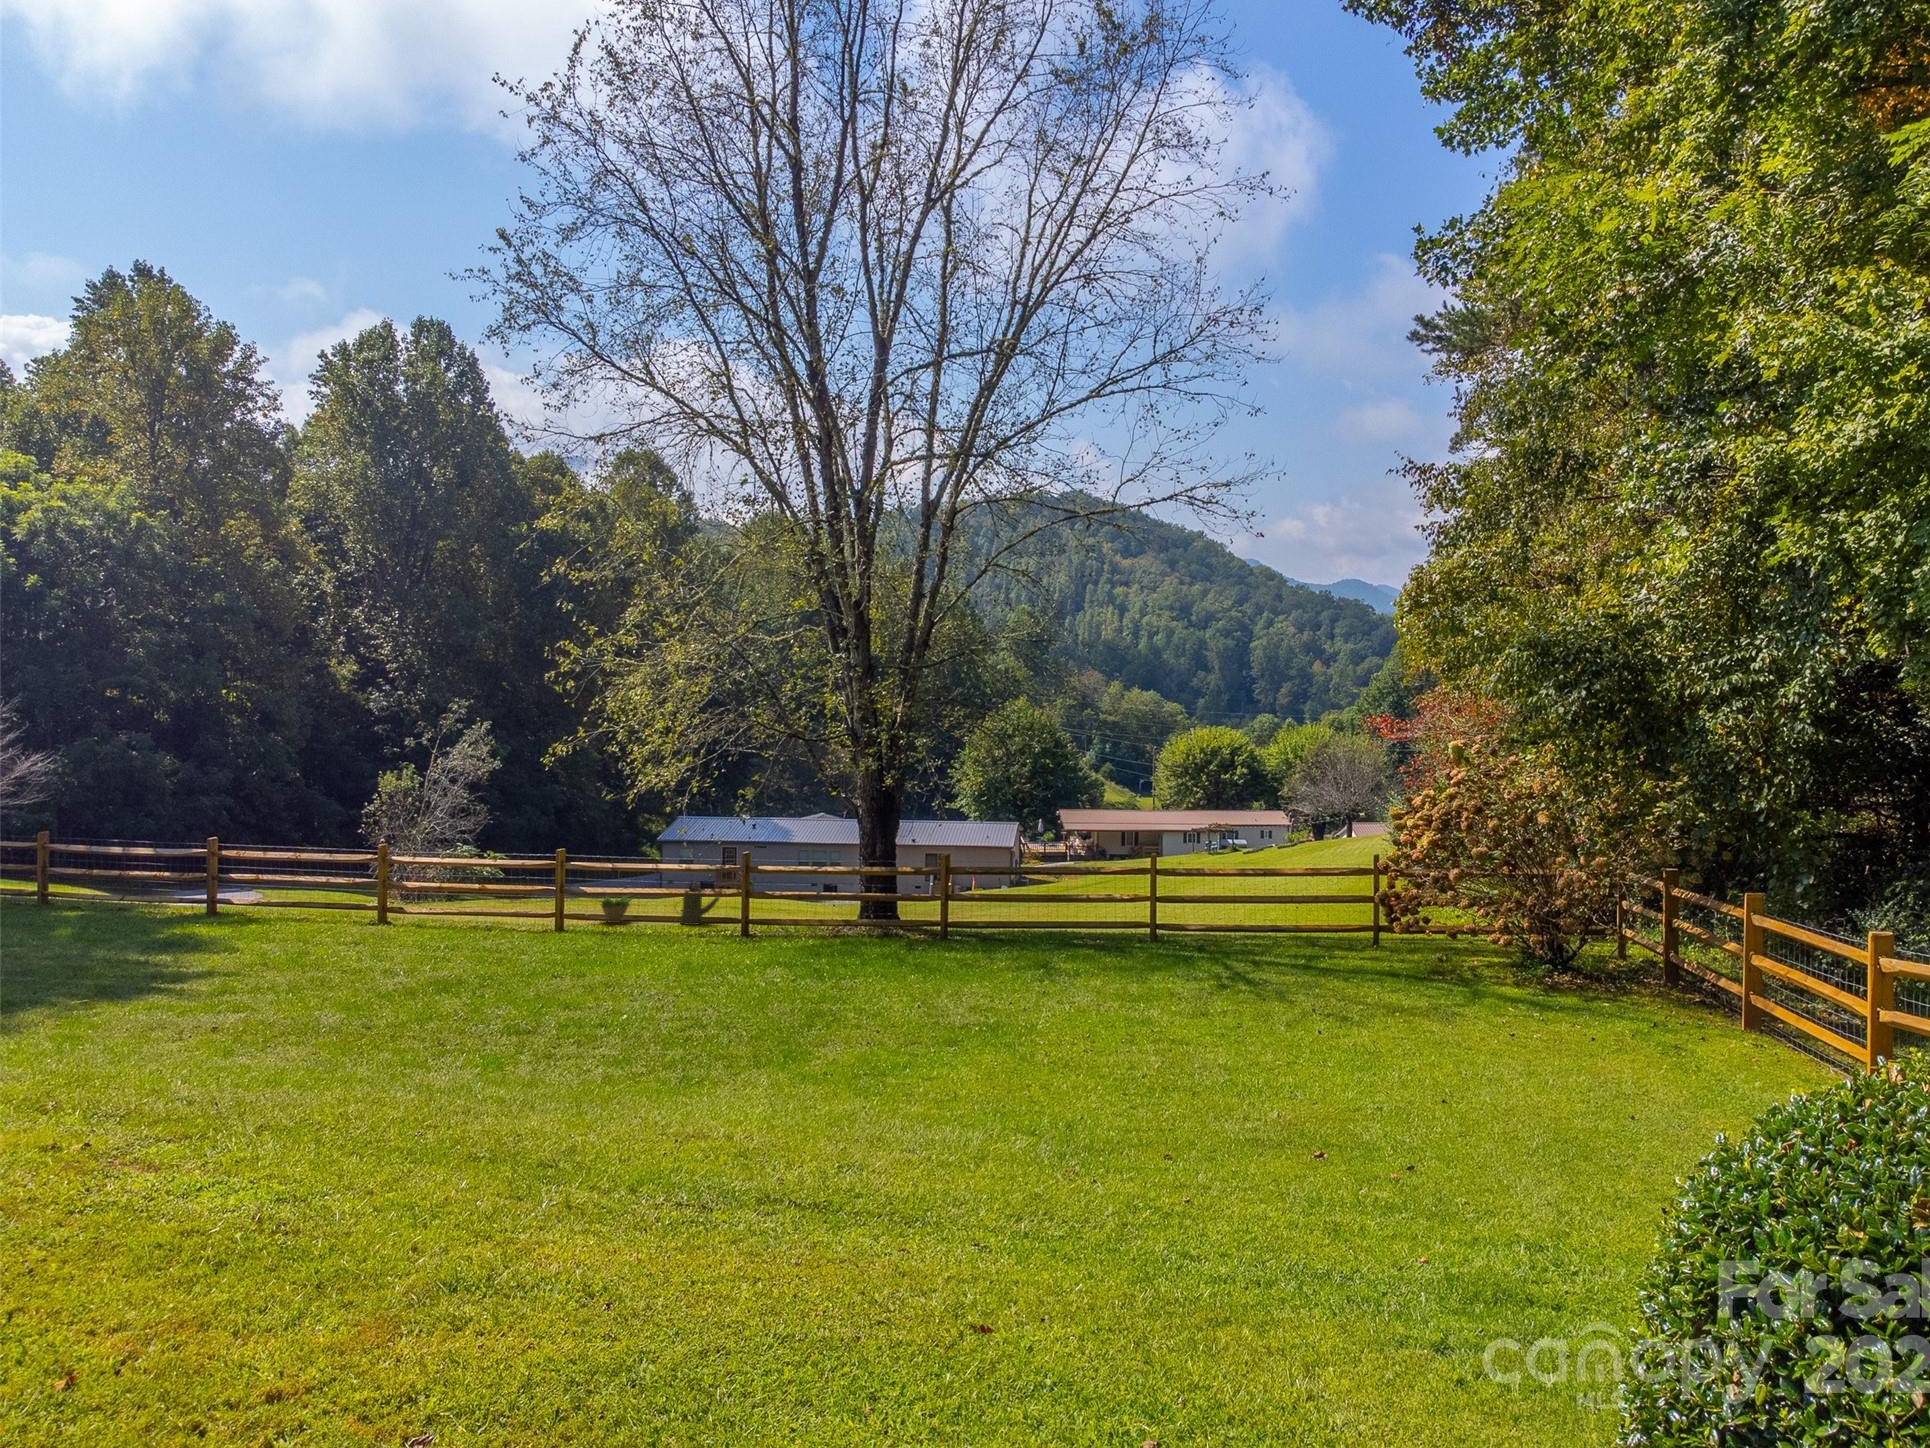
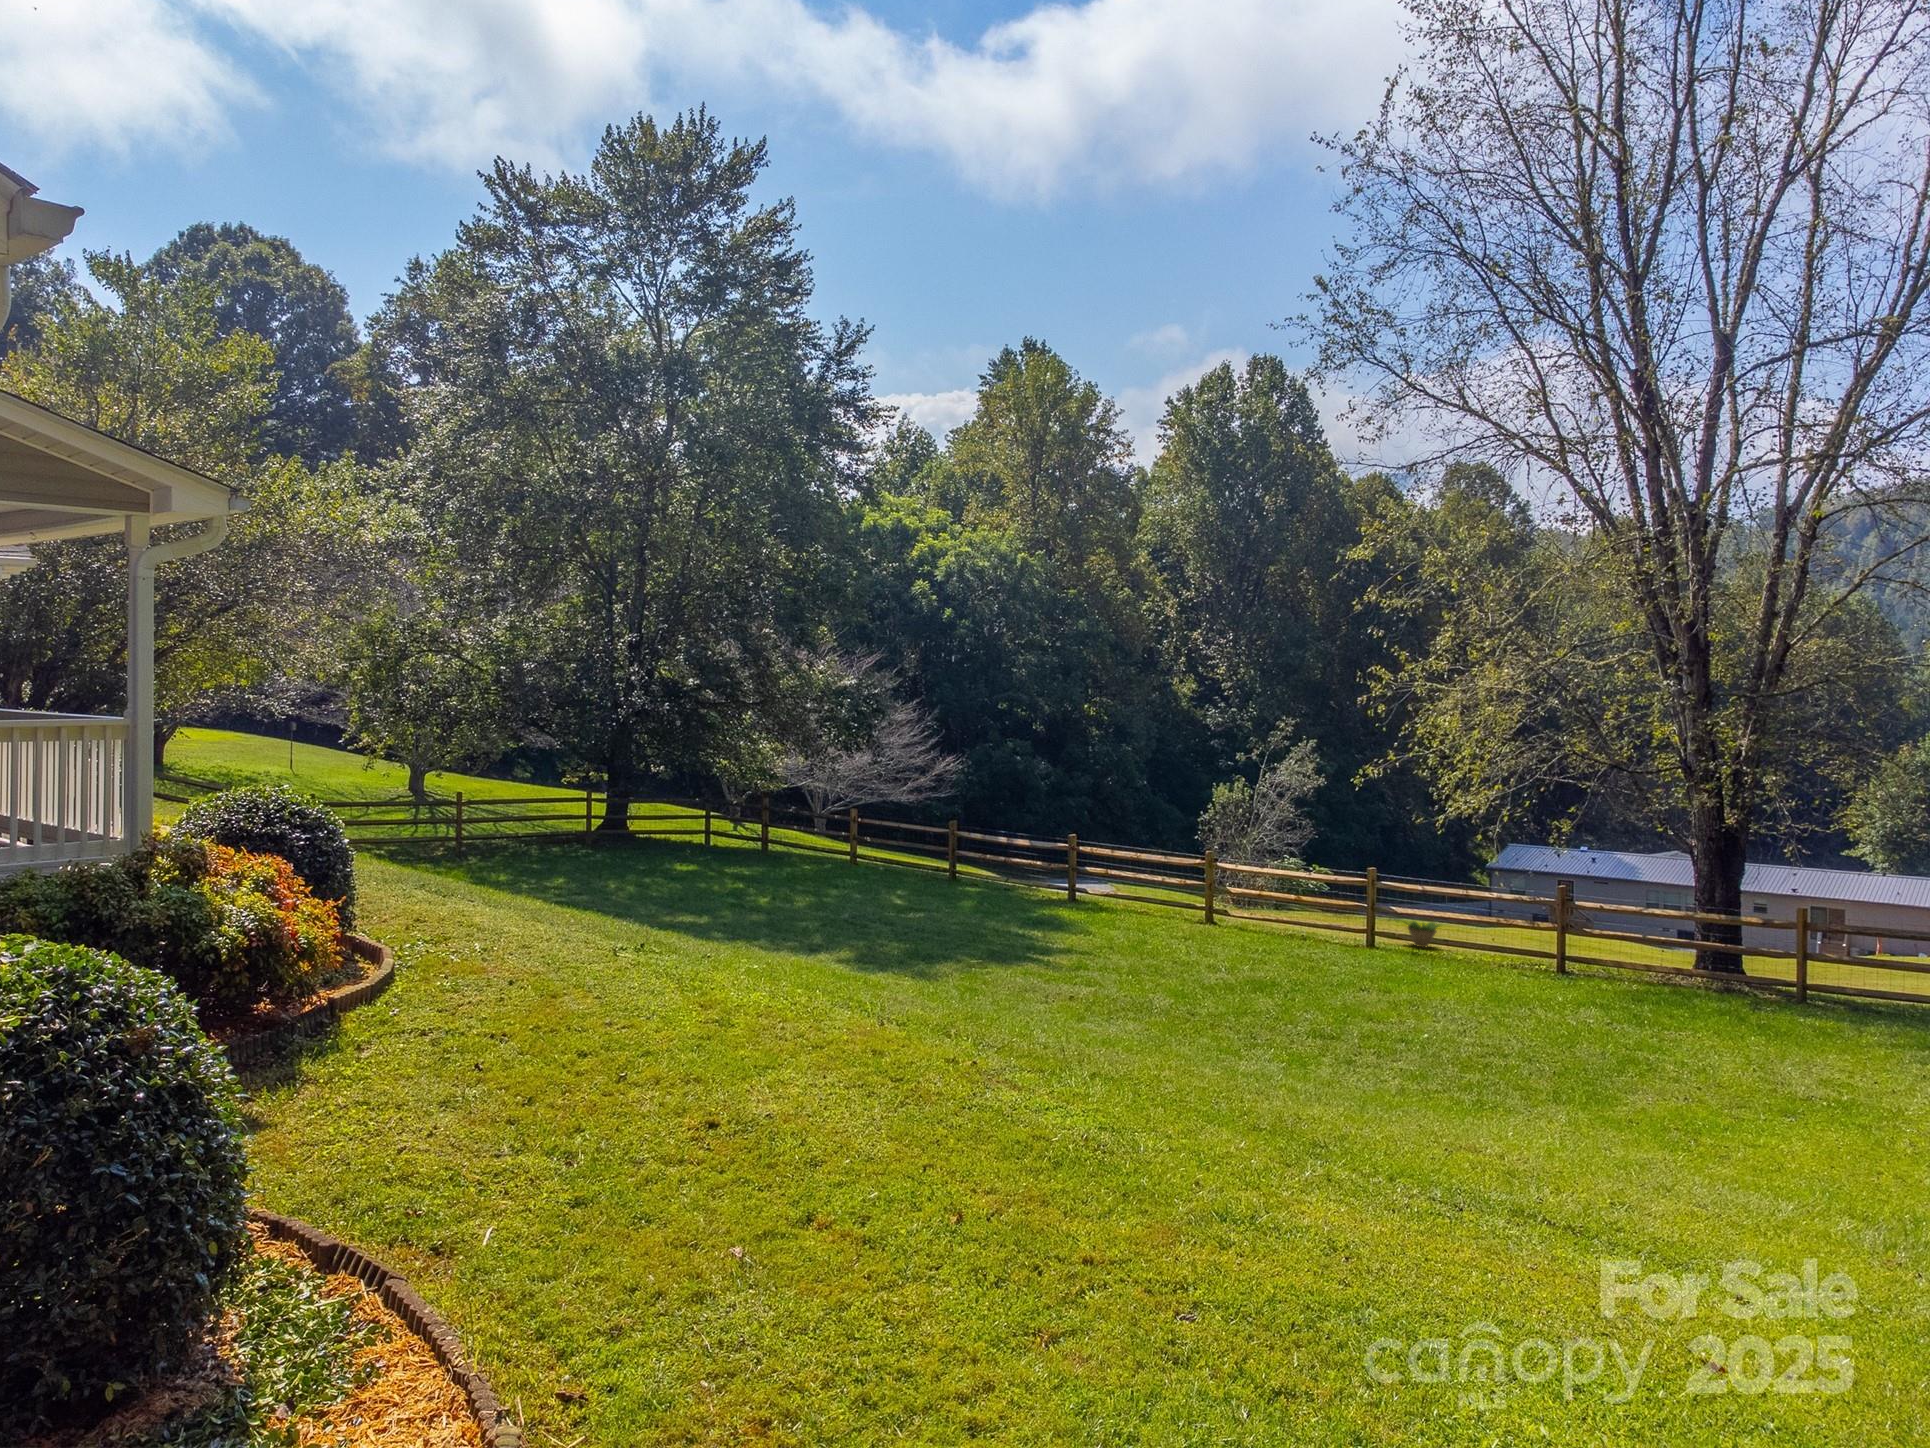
watering can: present [680,880,726,925] -> none [1484,915,1543,962]

